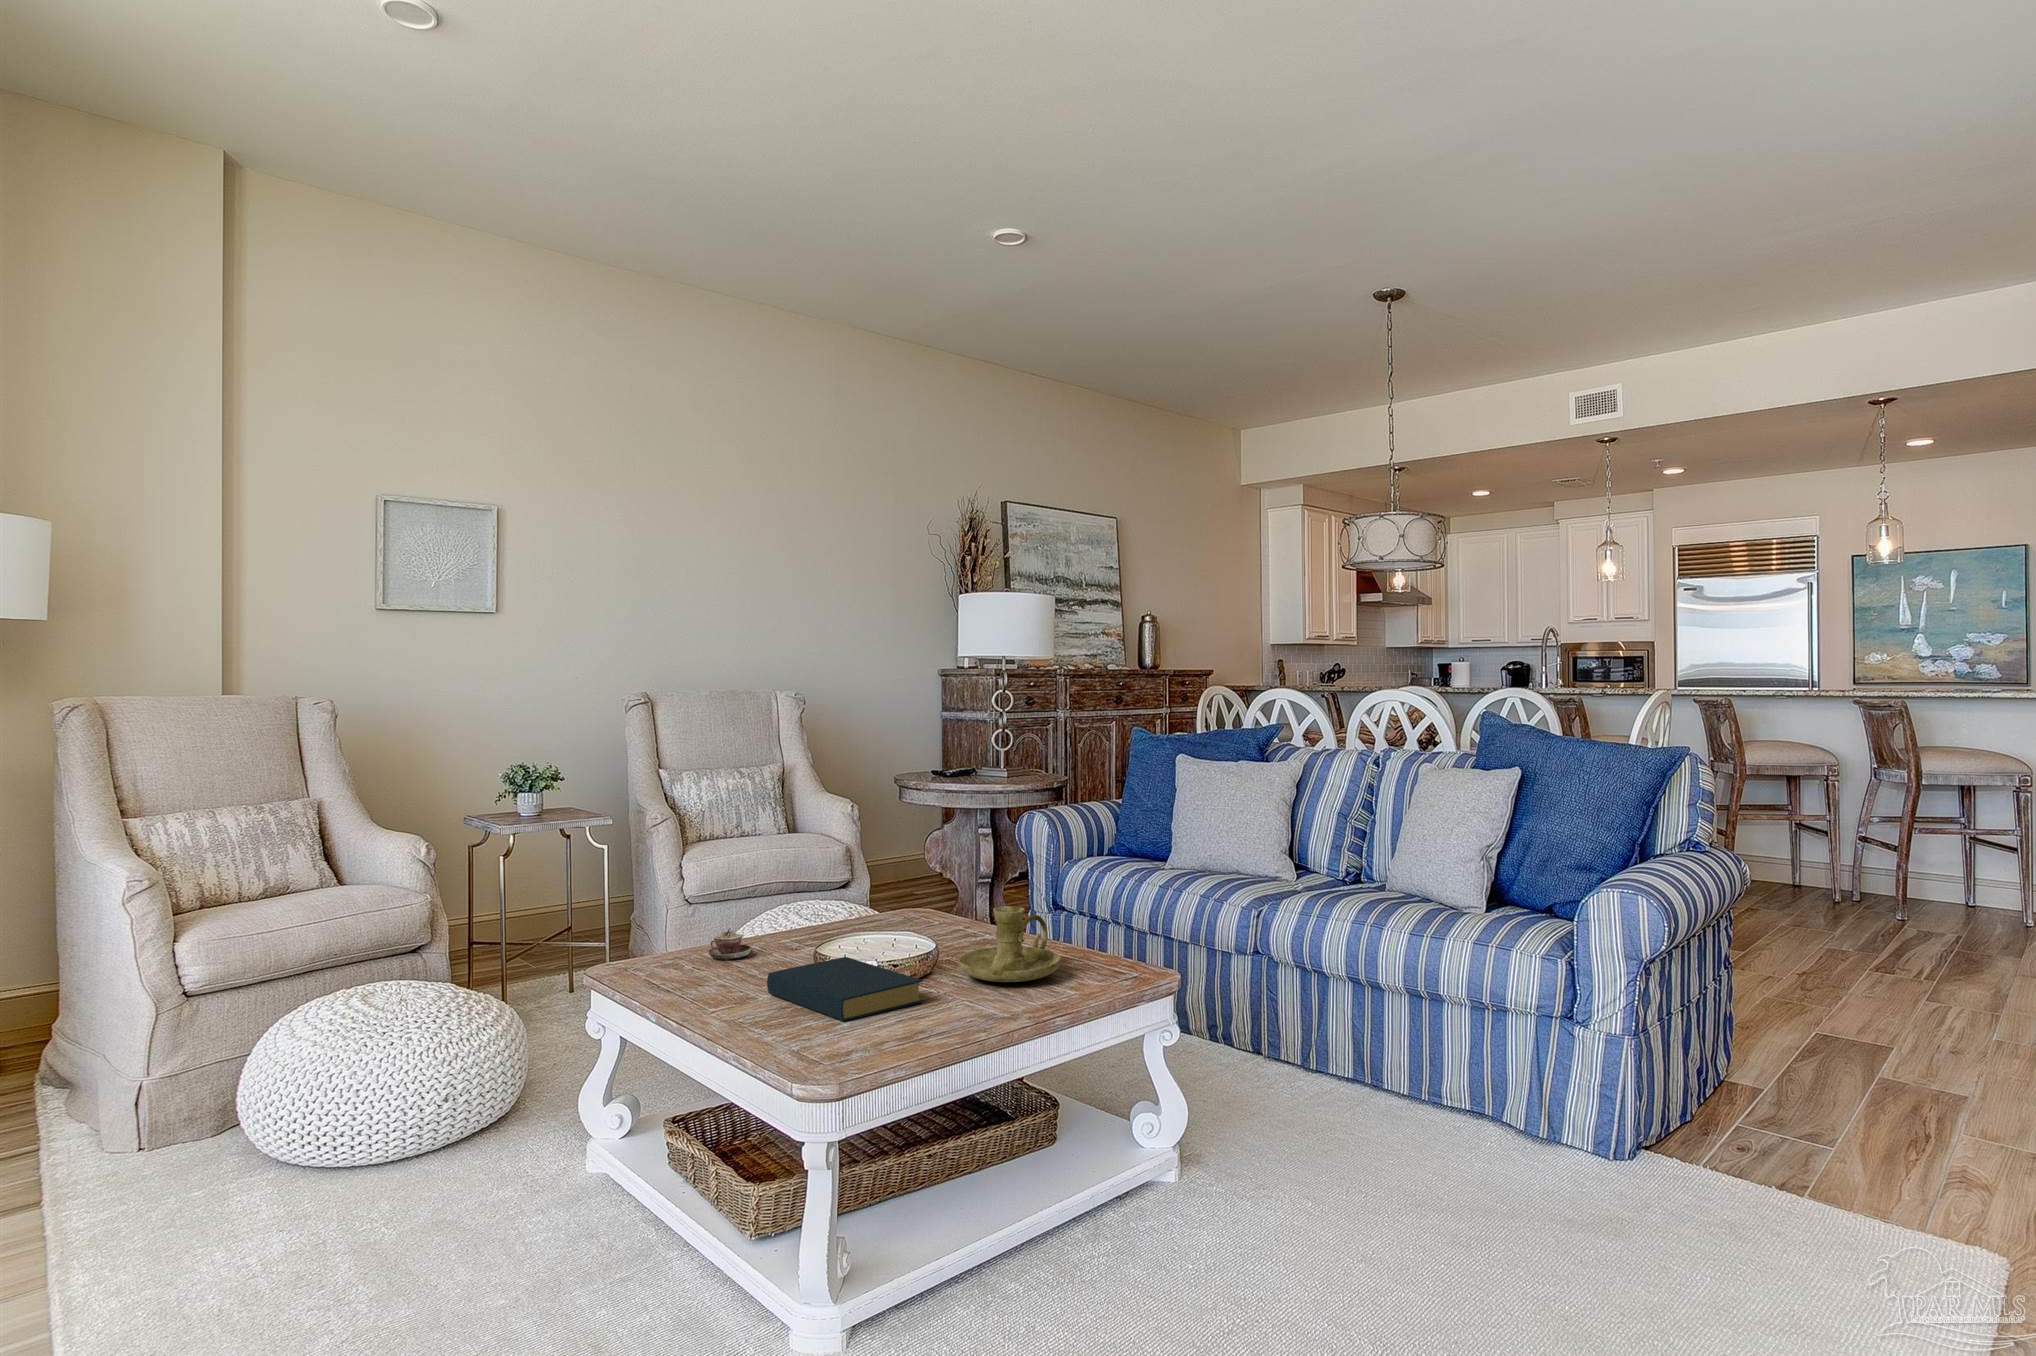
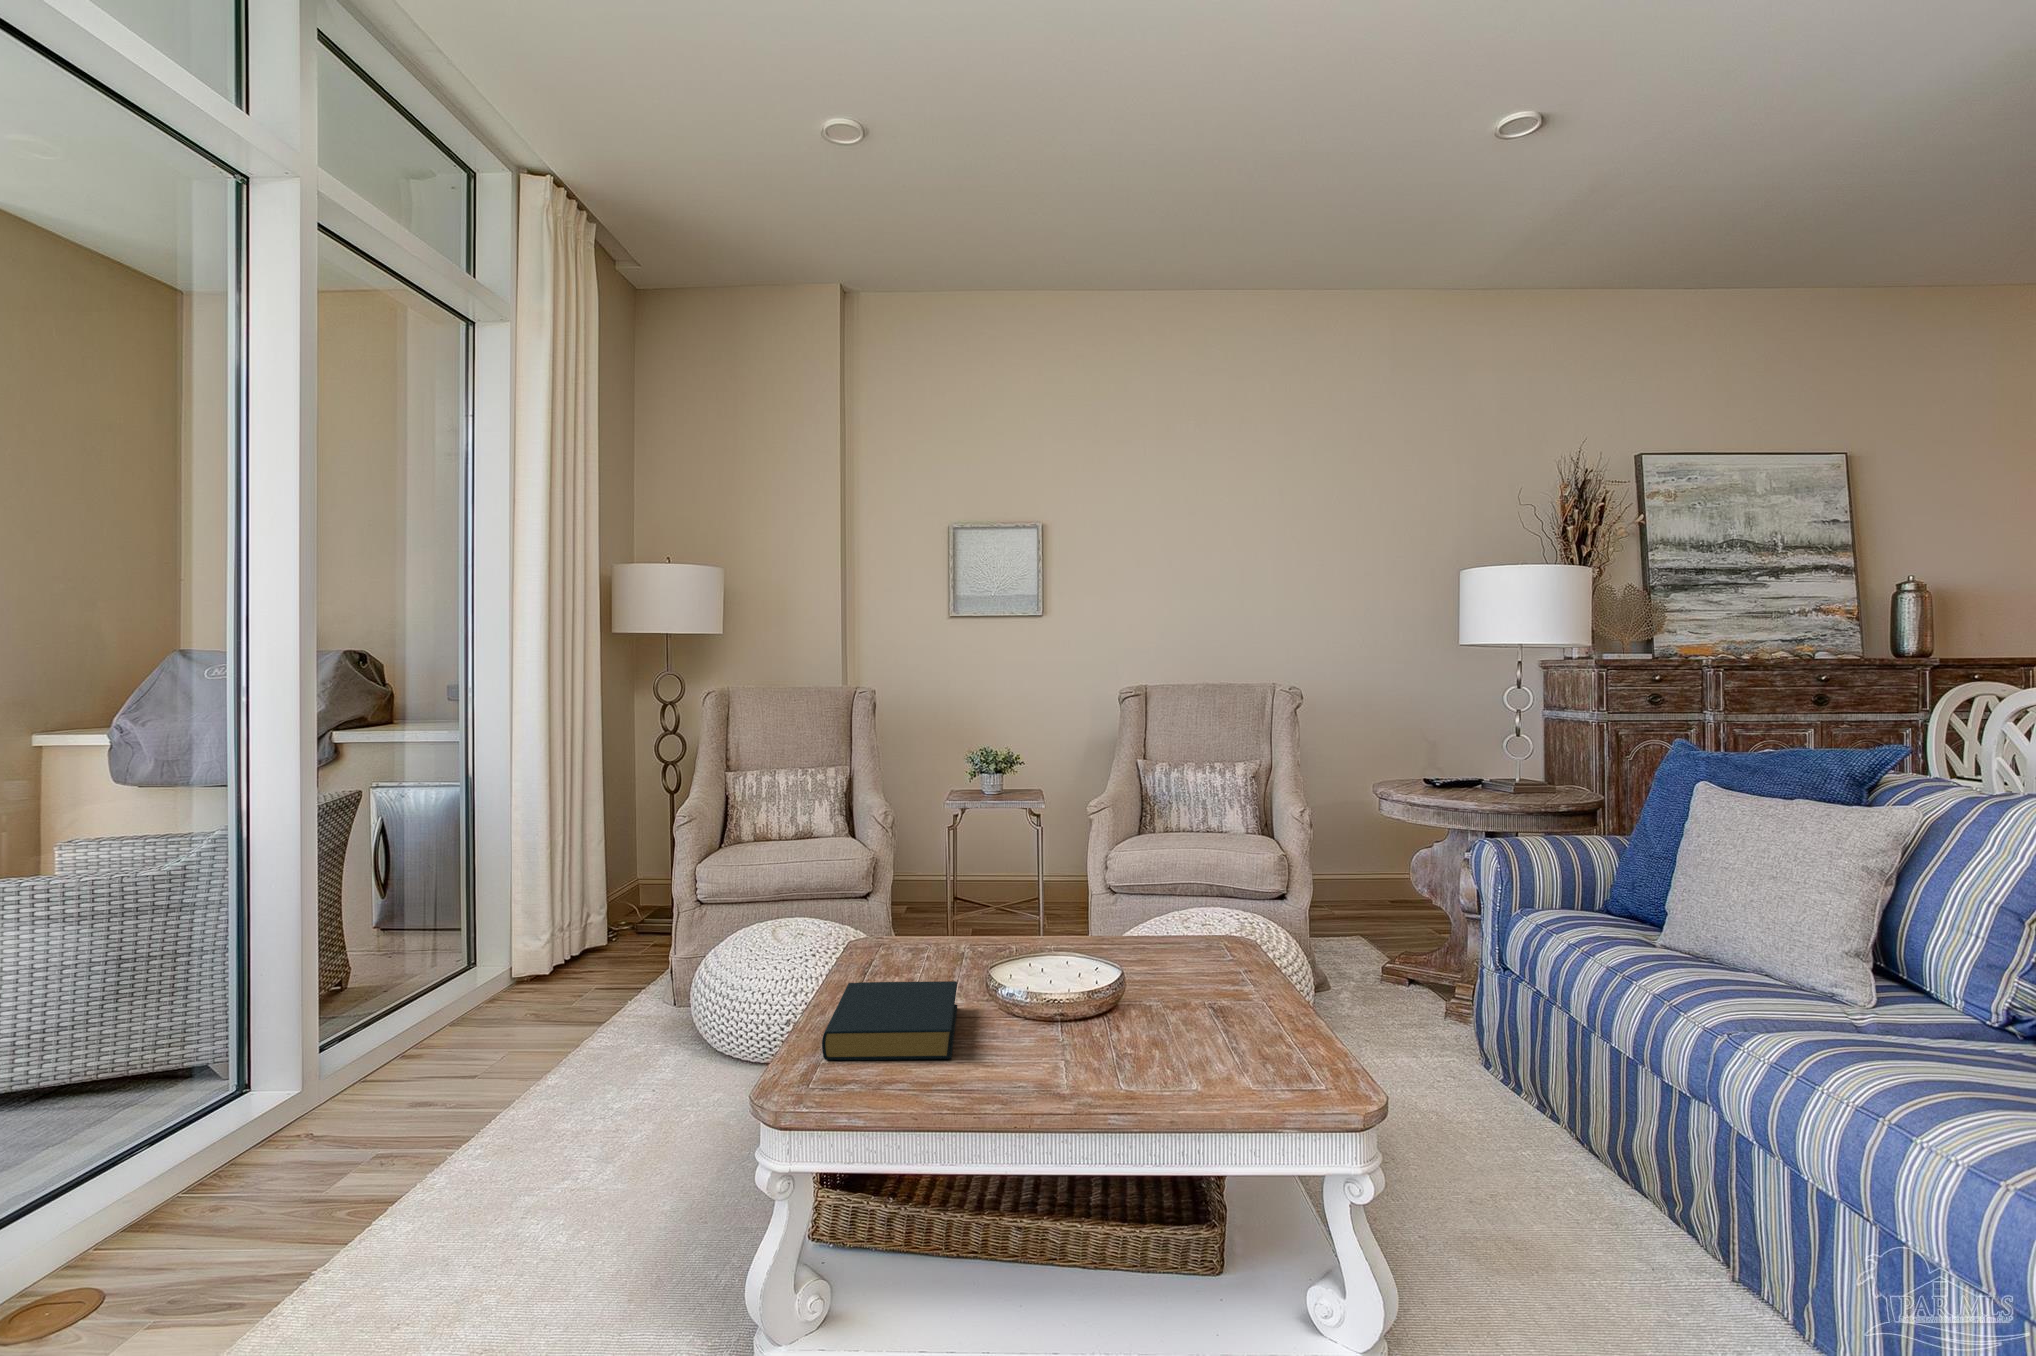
candle holder: present [958,906,1061,982] -> none [1050,952,1216,1064]
teacup: present [709,929,751,960] -> none [900,926,948,961]

